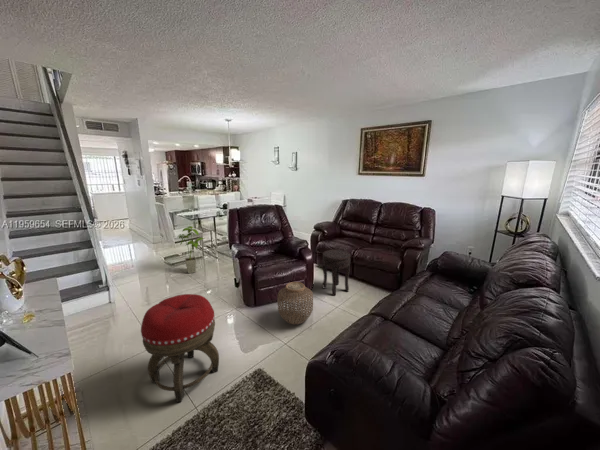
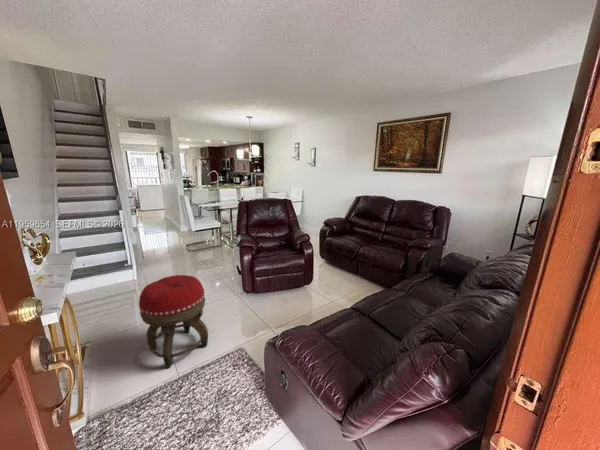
house plant: present [179,226,204,273] -> none [195,217,220,261]
side table: present [323,250,350,295] -> none [324,245,352,290]
woven basket: present [277,282,313,324] -> none [272,273,306,314]

